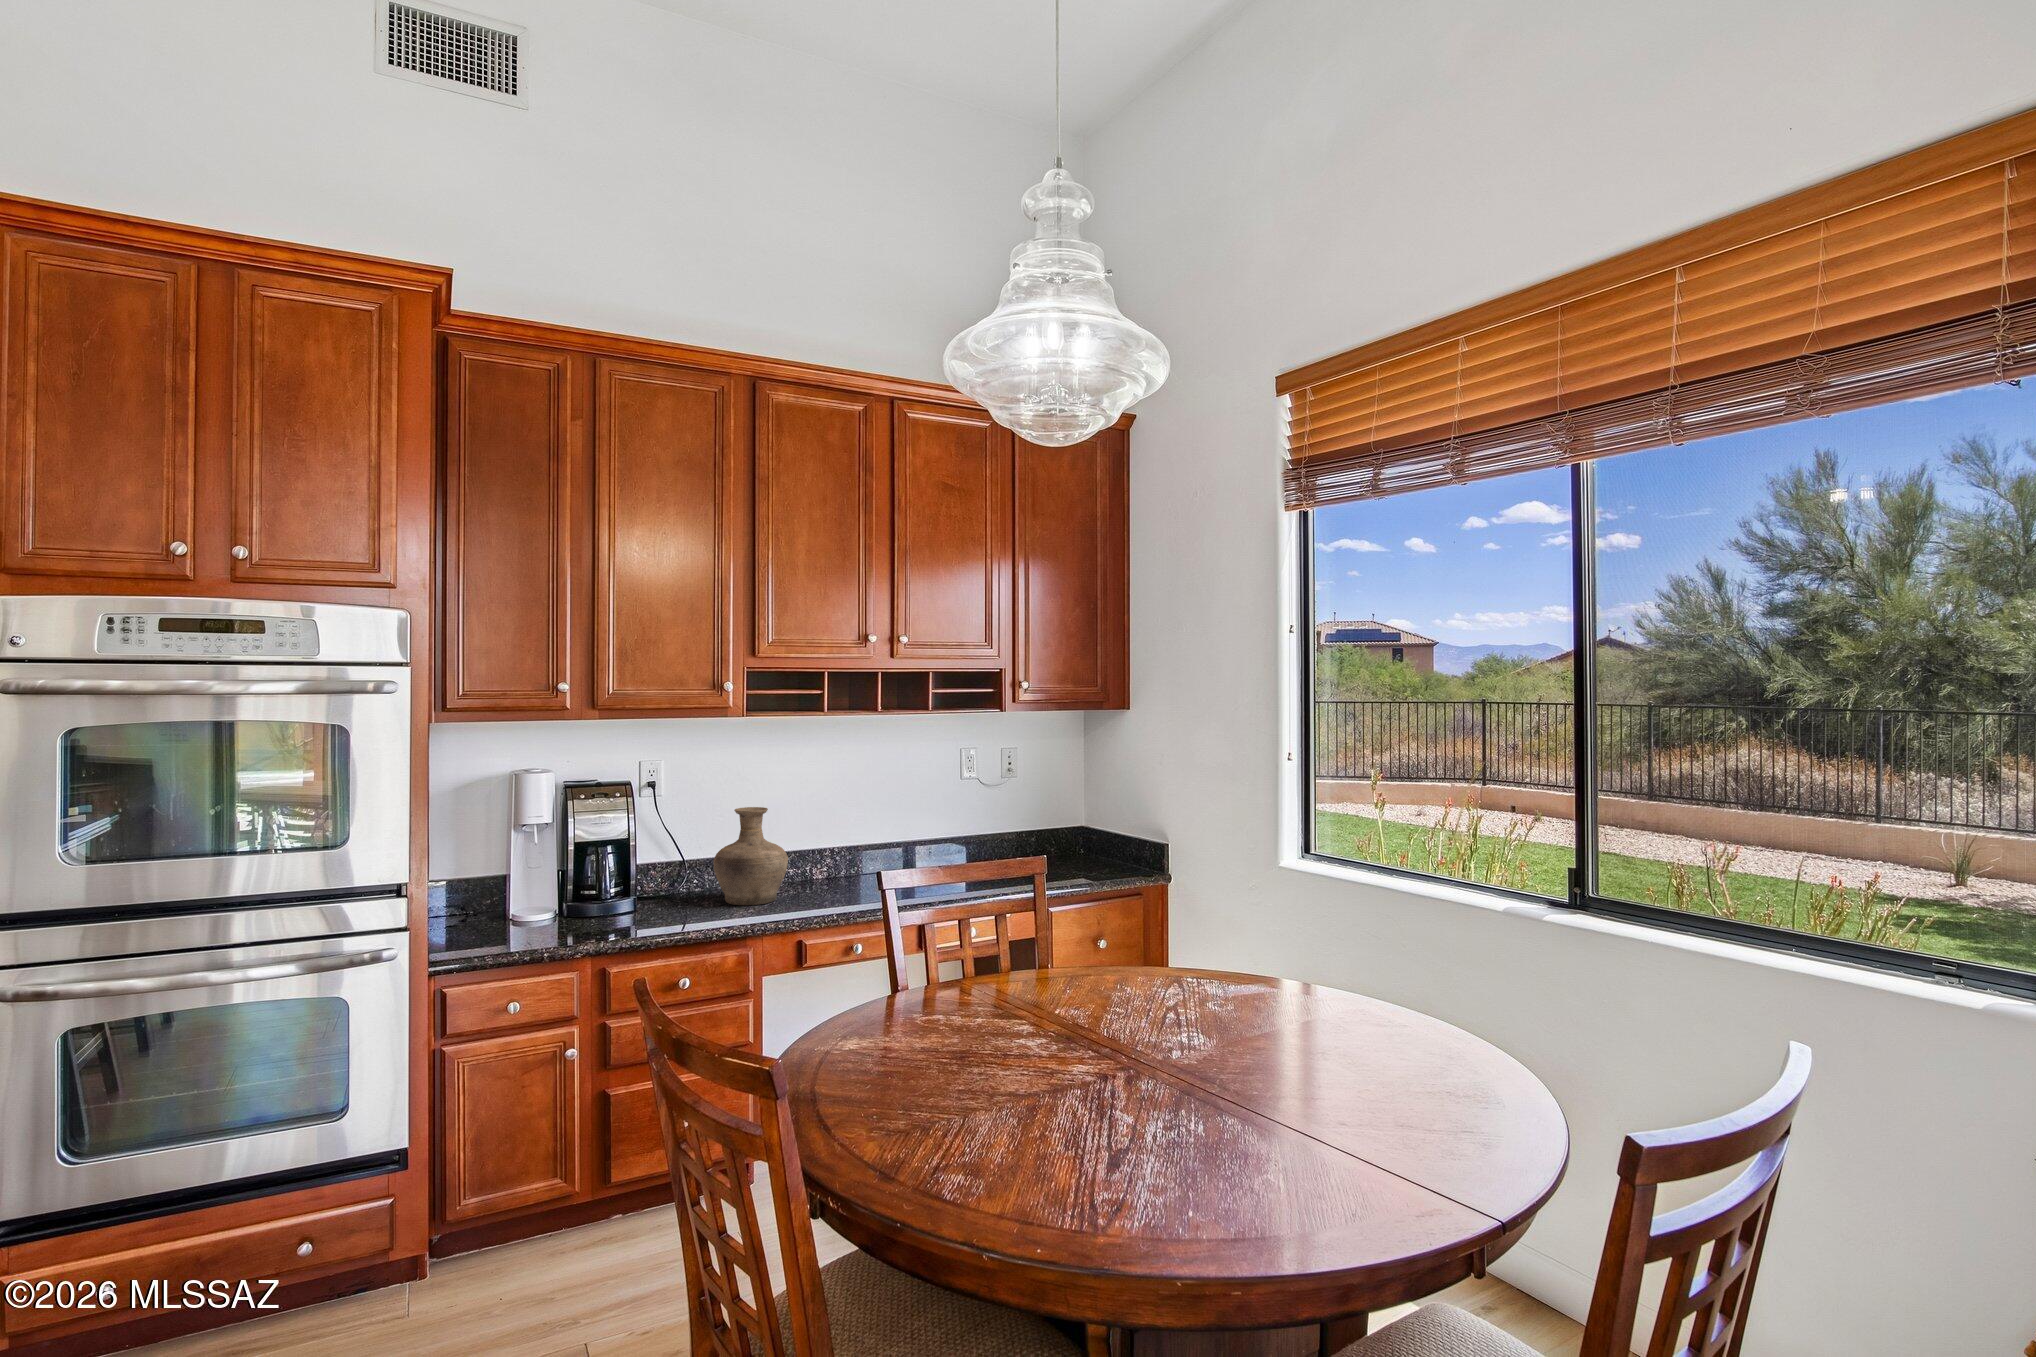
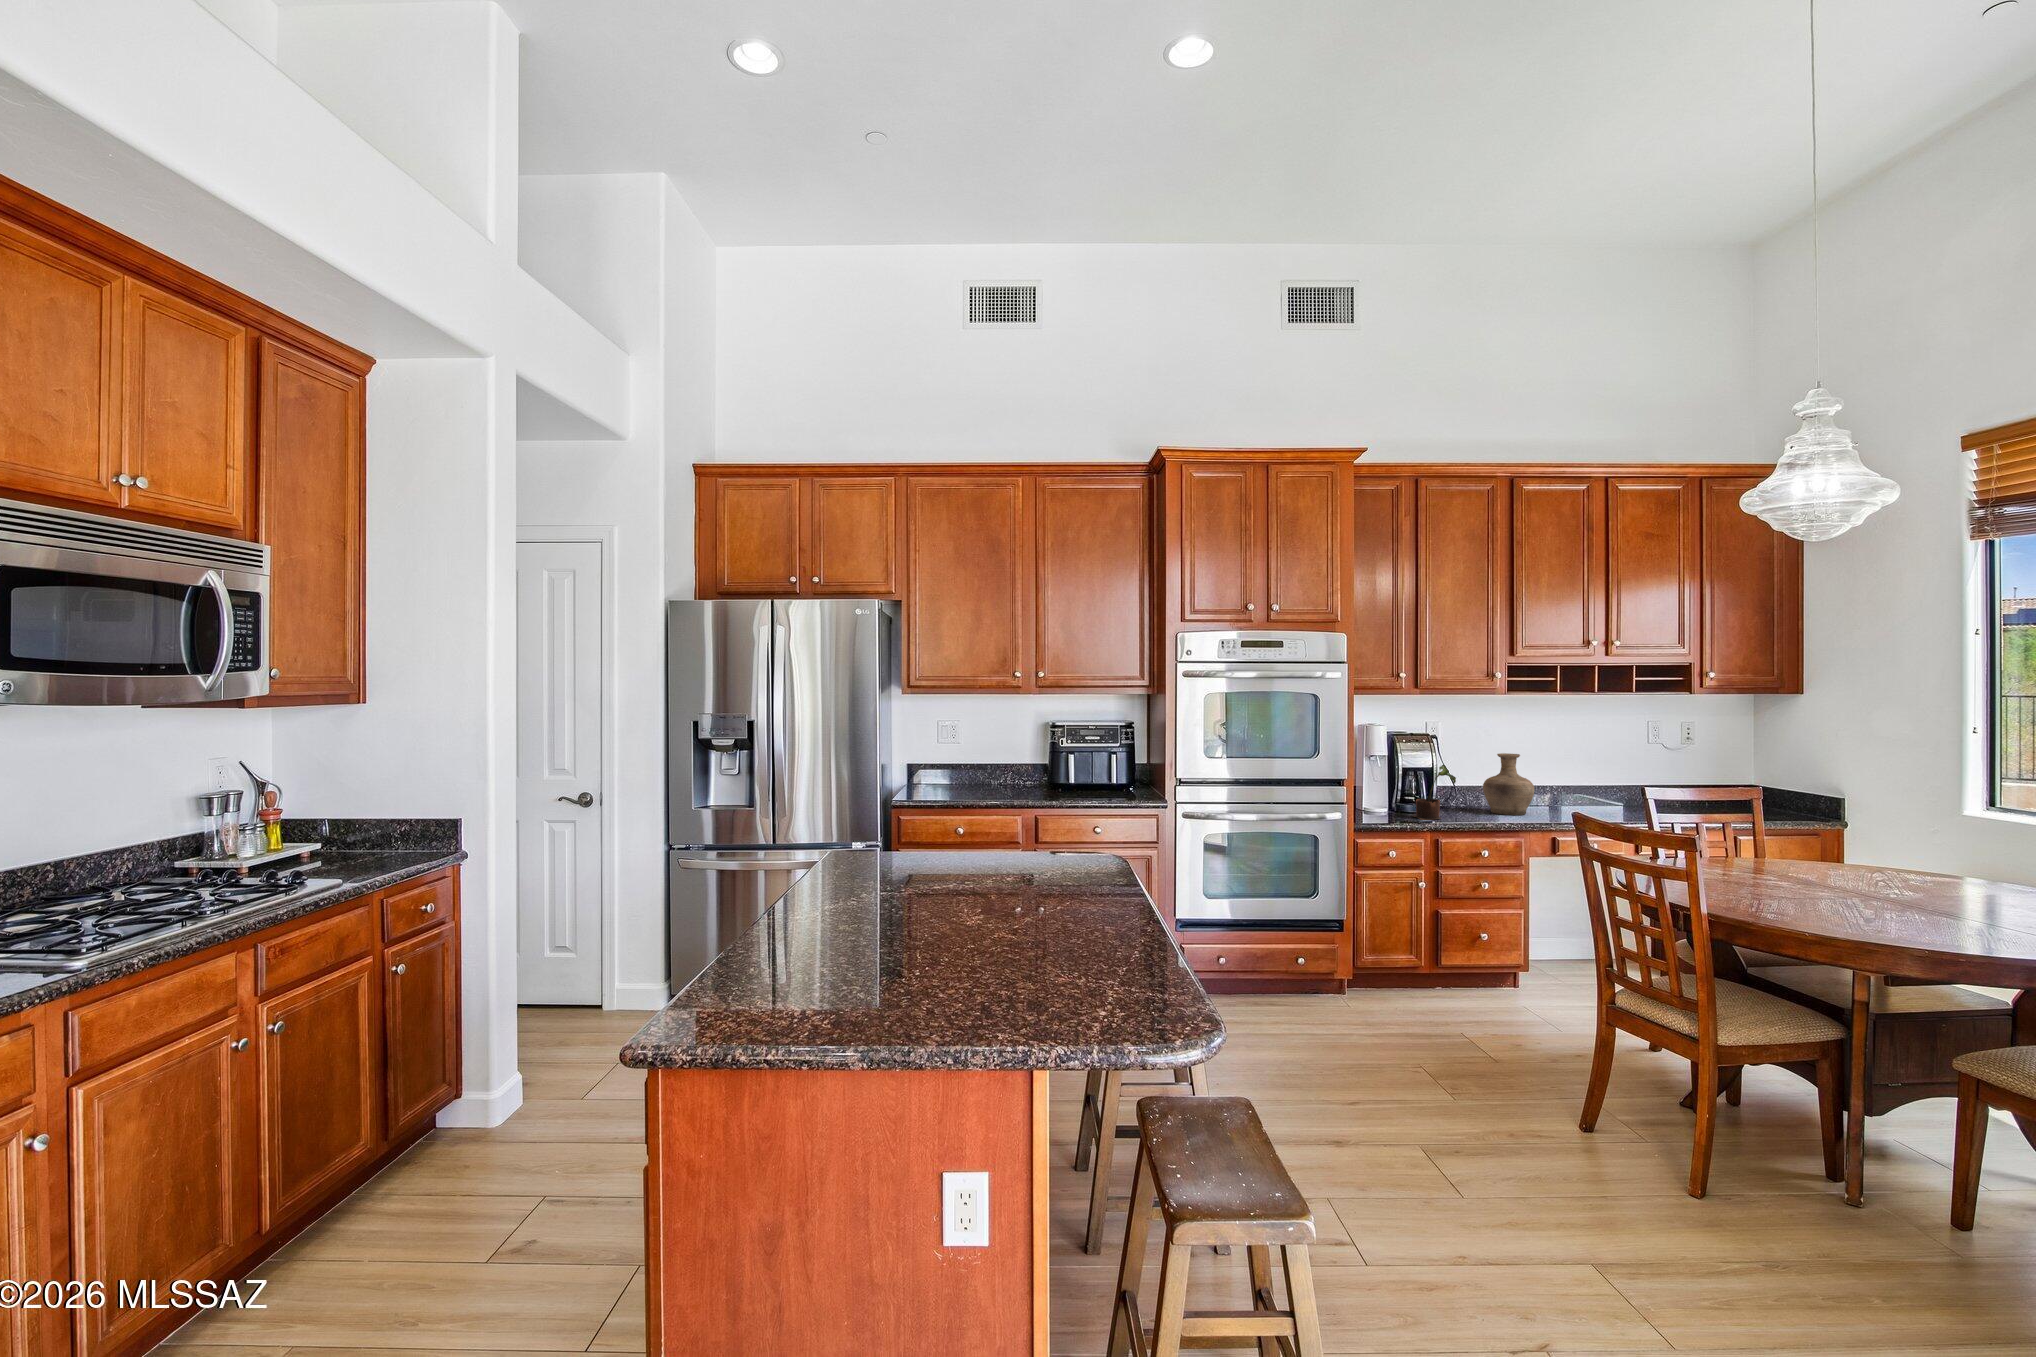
potted plant: none [578,837,652,934] -> present [1414,765,1456,820]

